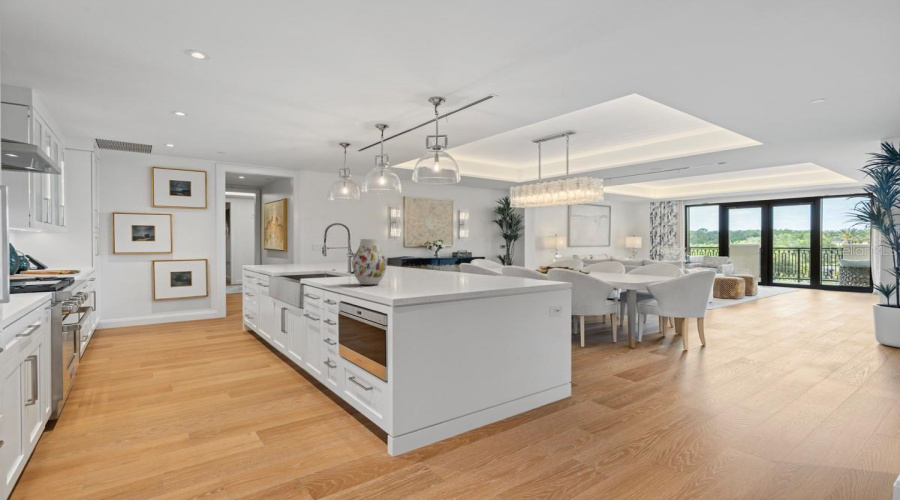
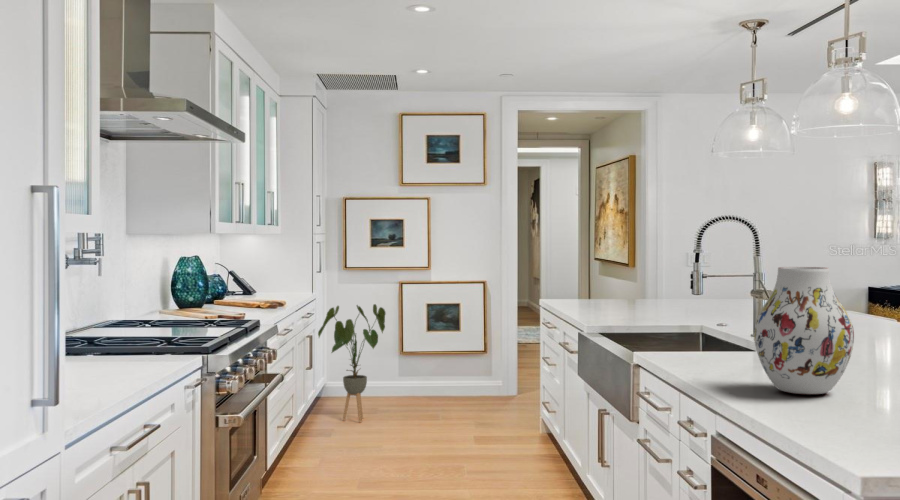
house plant: none [99,272,147,338] -> present [318,304,386,422]

